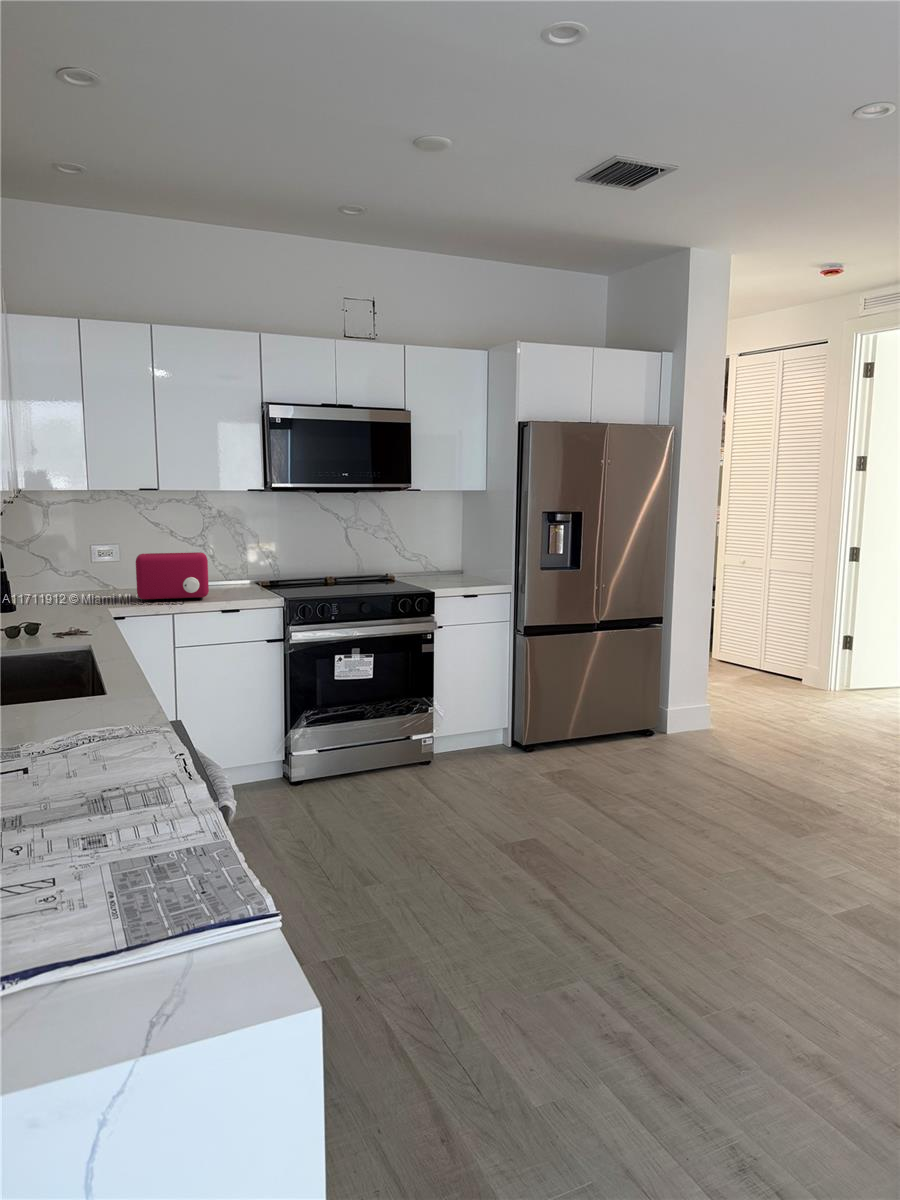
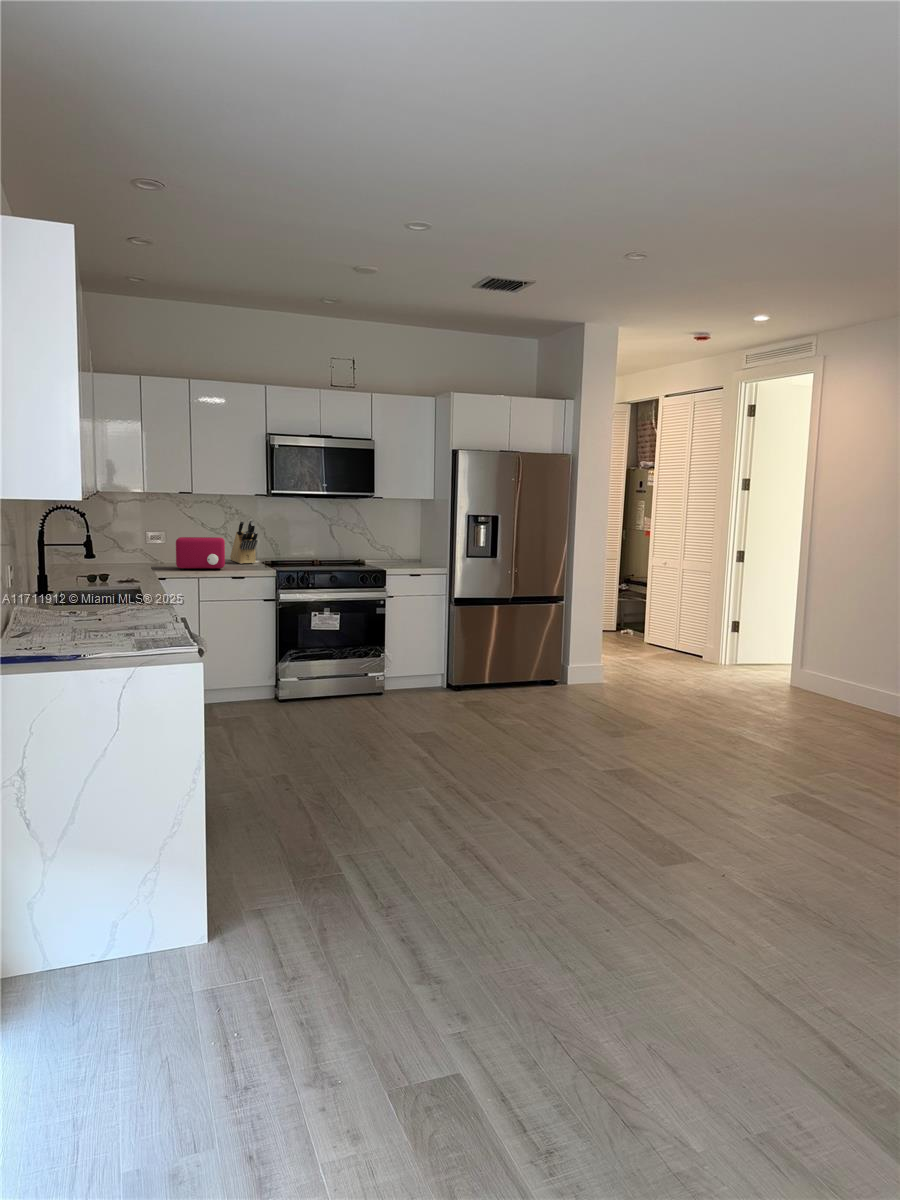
knife block: none [211,524,252,588] -> present [230,519,258,564]

